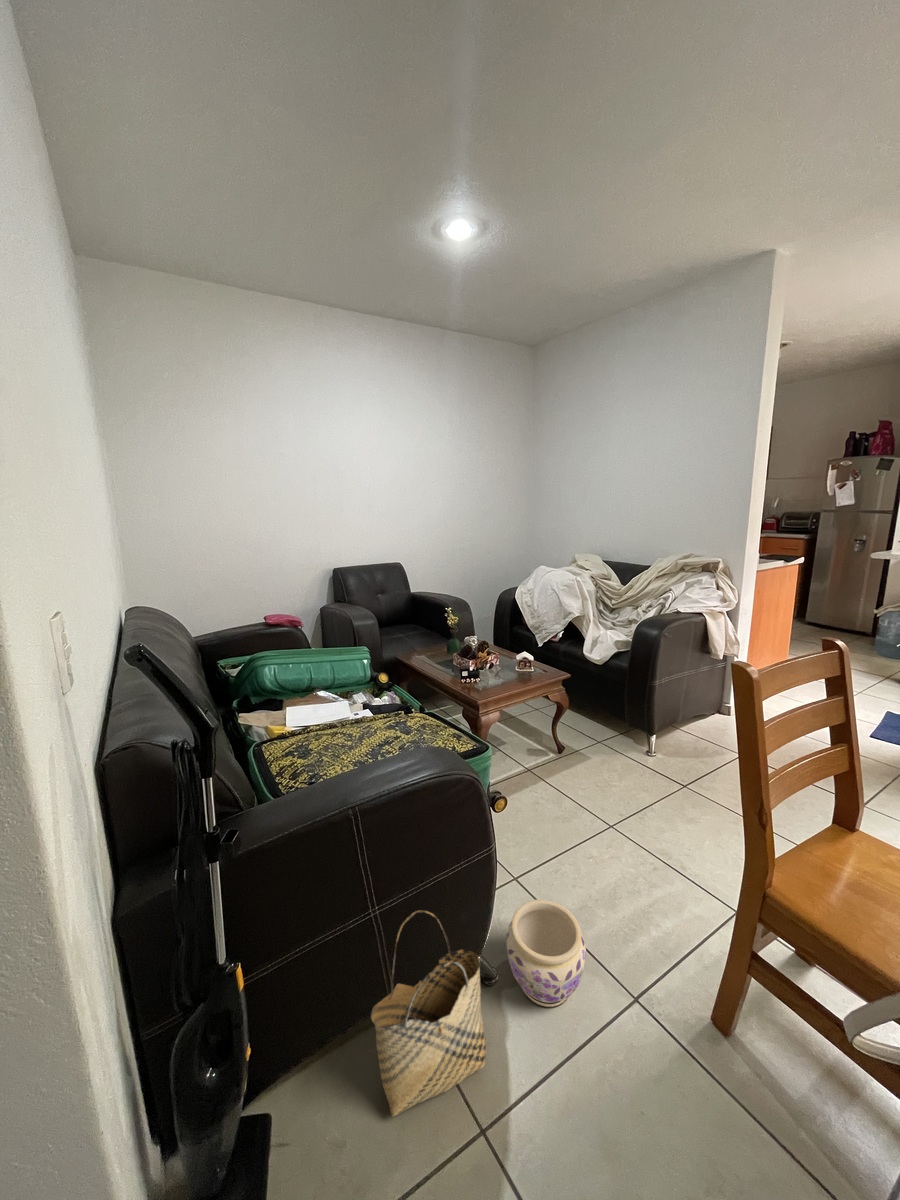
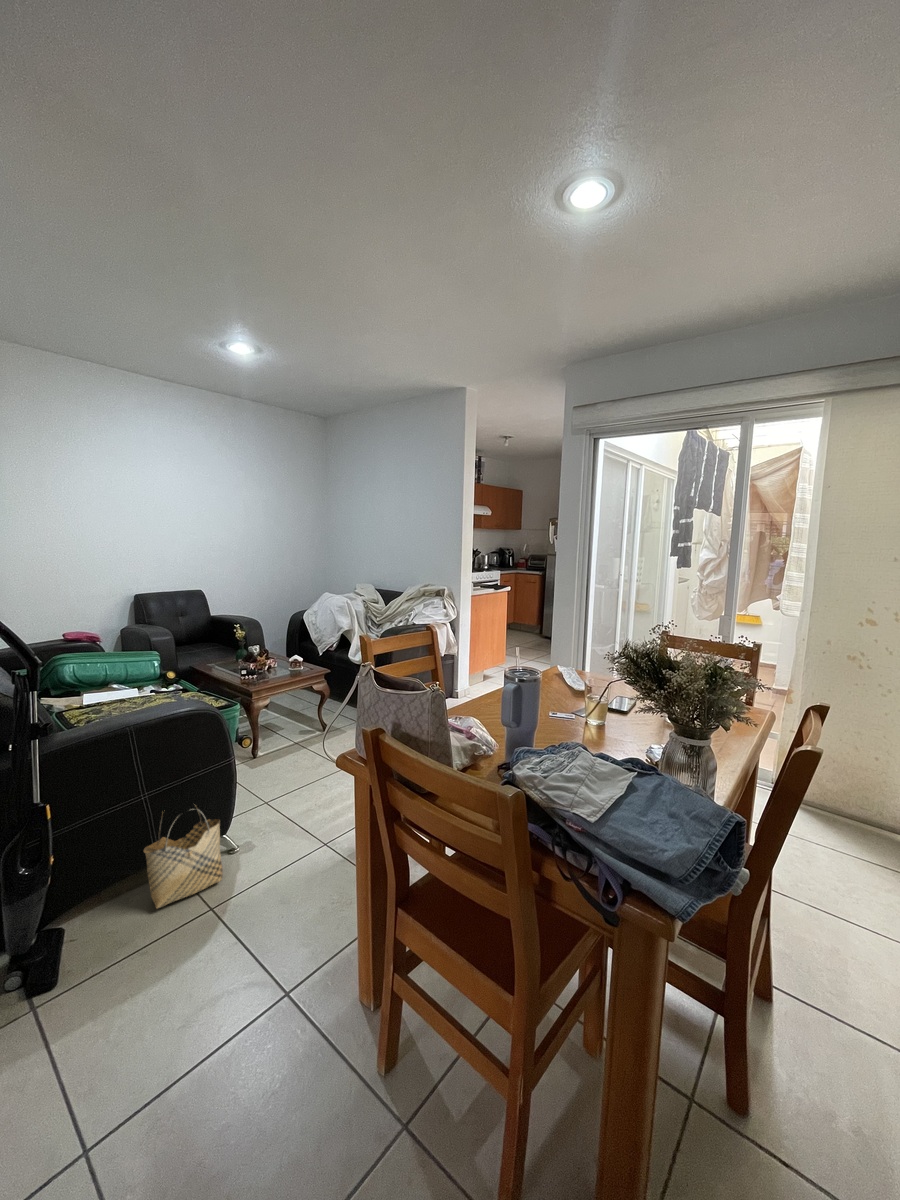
planter: present [506,899,586,1008] -> none [245,797,295,855]

